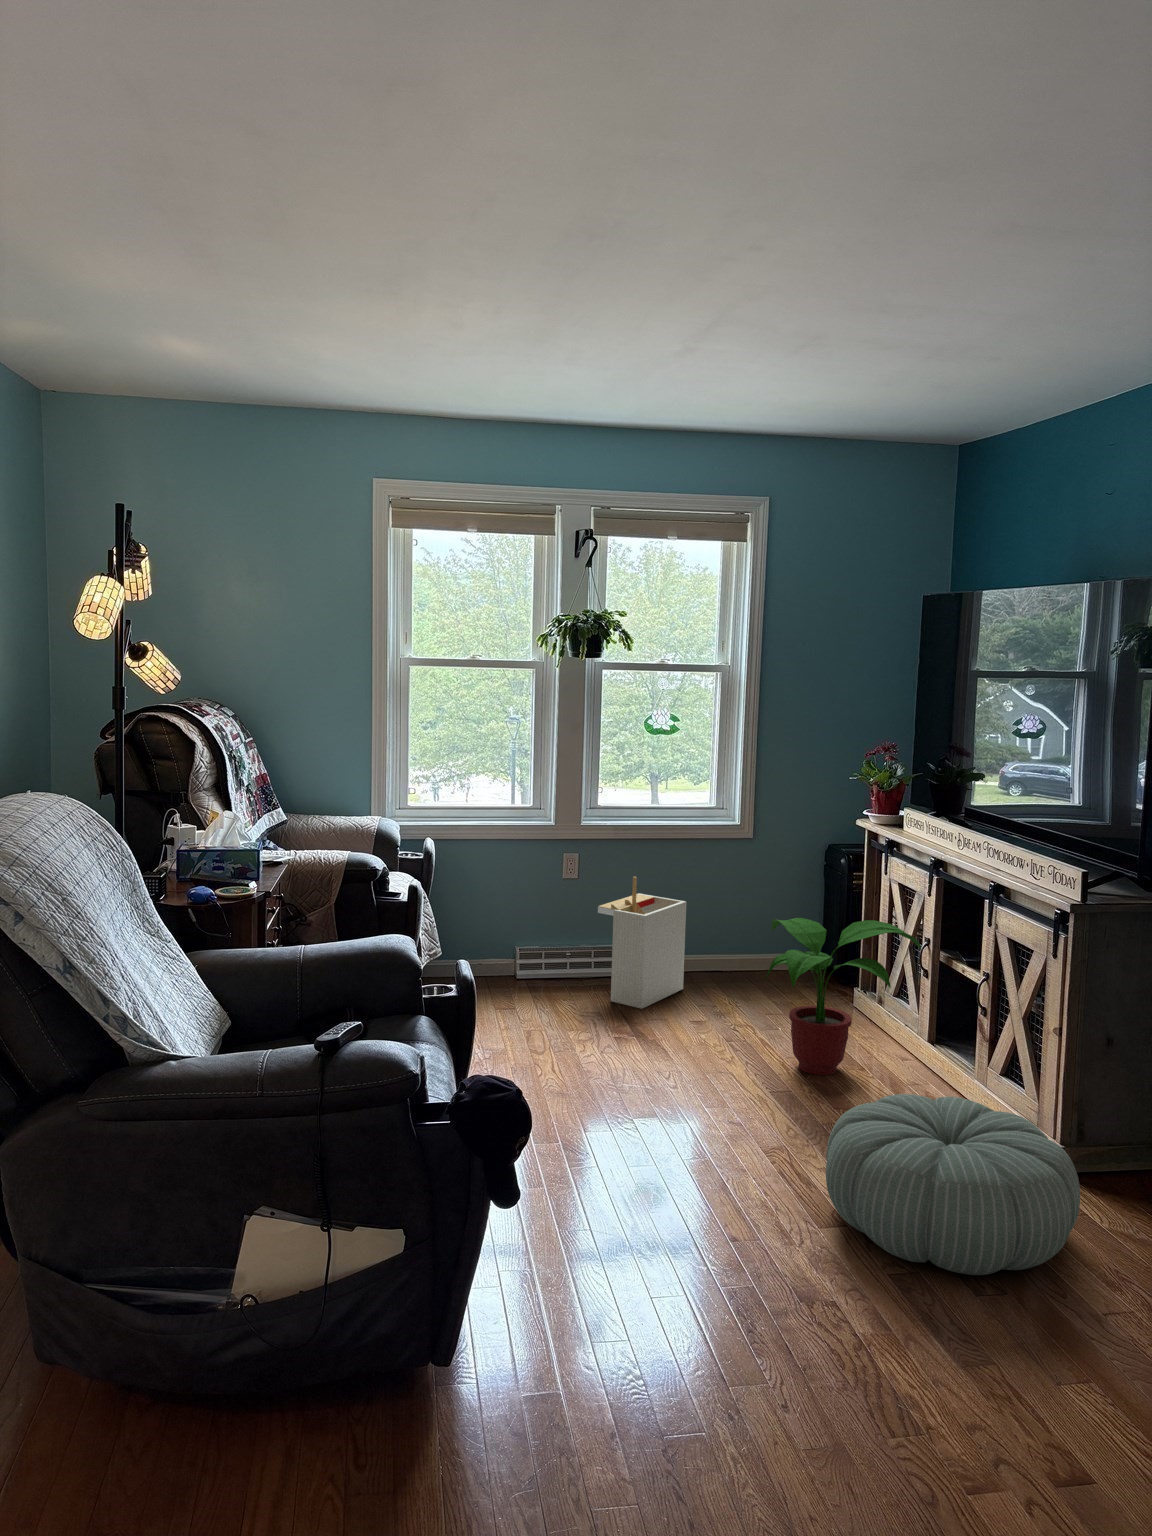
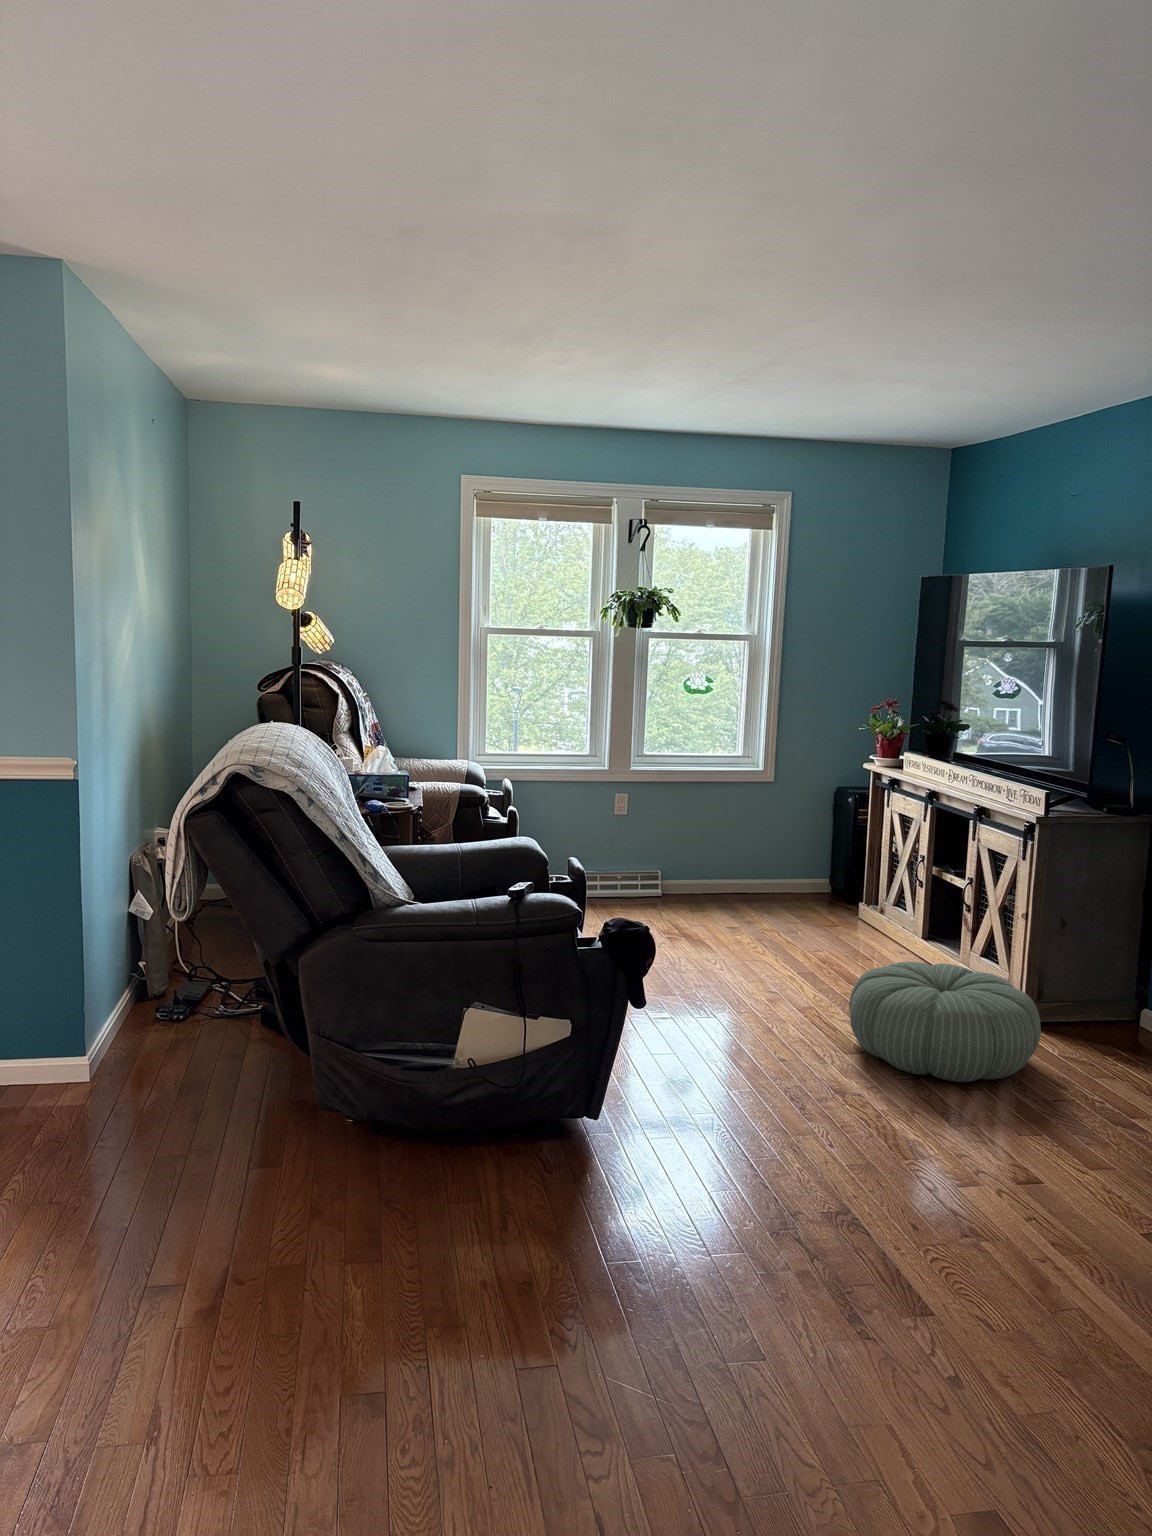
storage bin: present [598,877,686,1009] -> none [649,810,721,917]
potted plant: present [767,918,921,1075] -> none [794,840,917,963]

